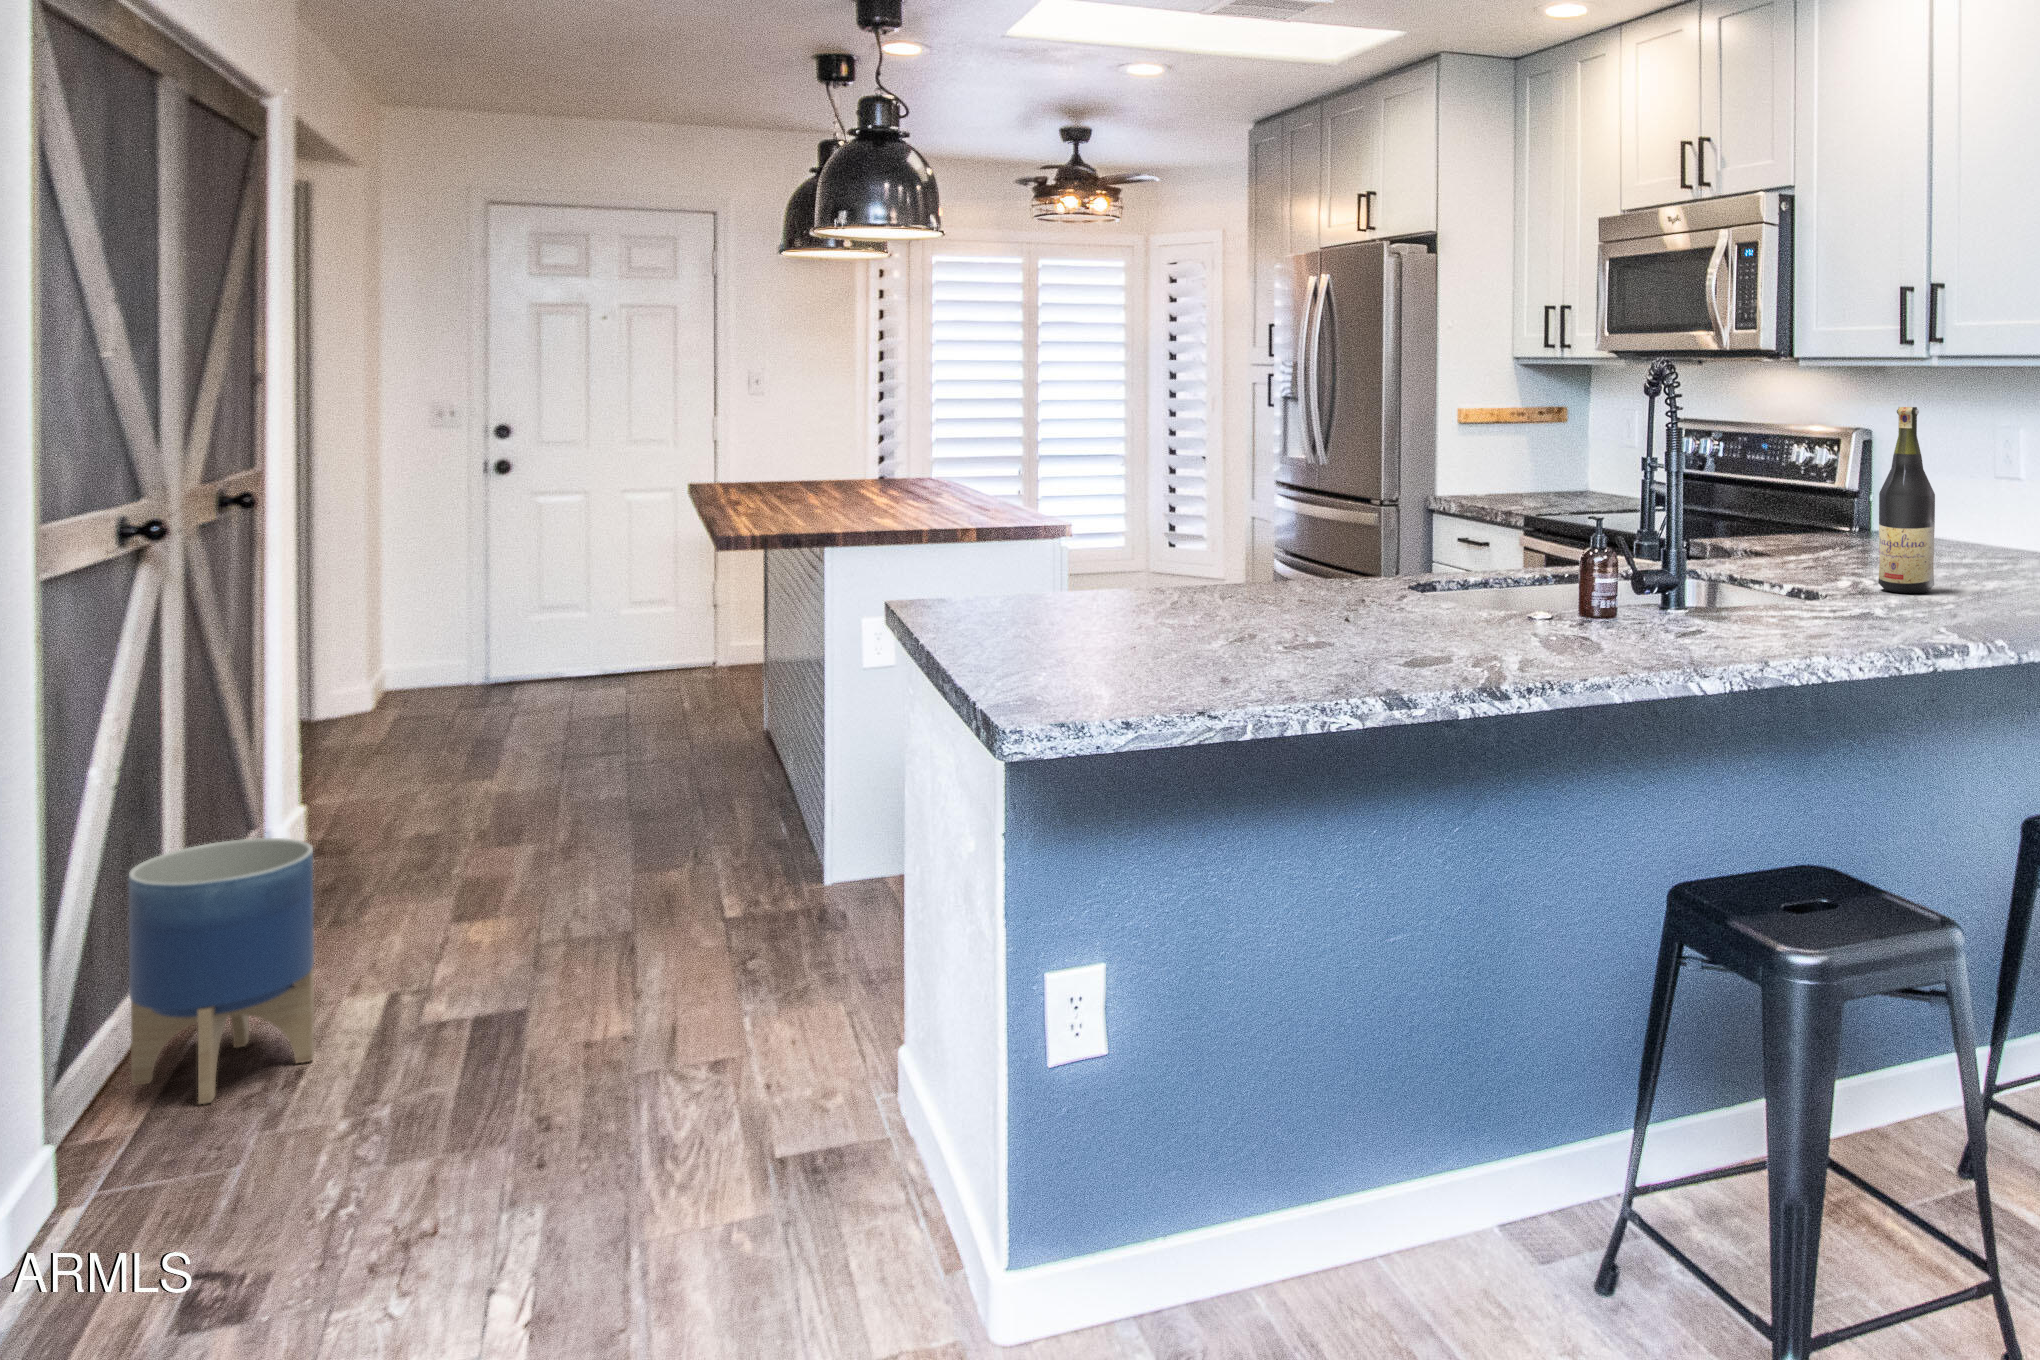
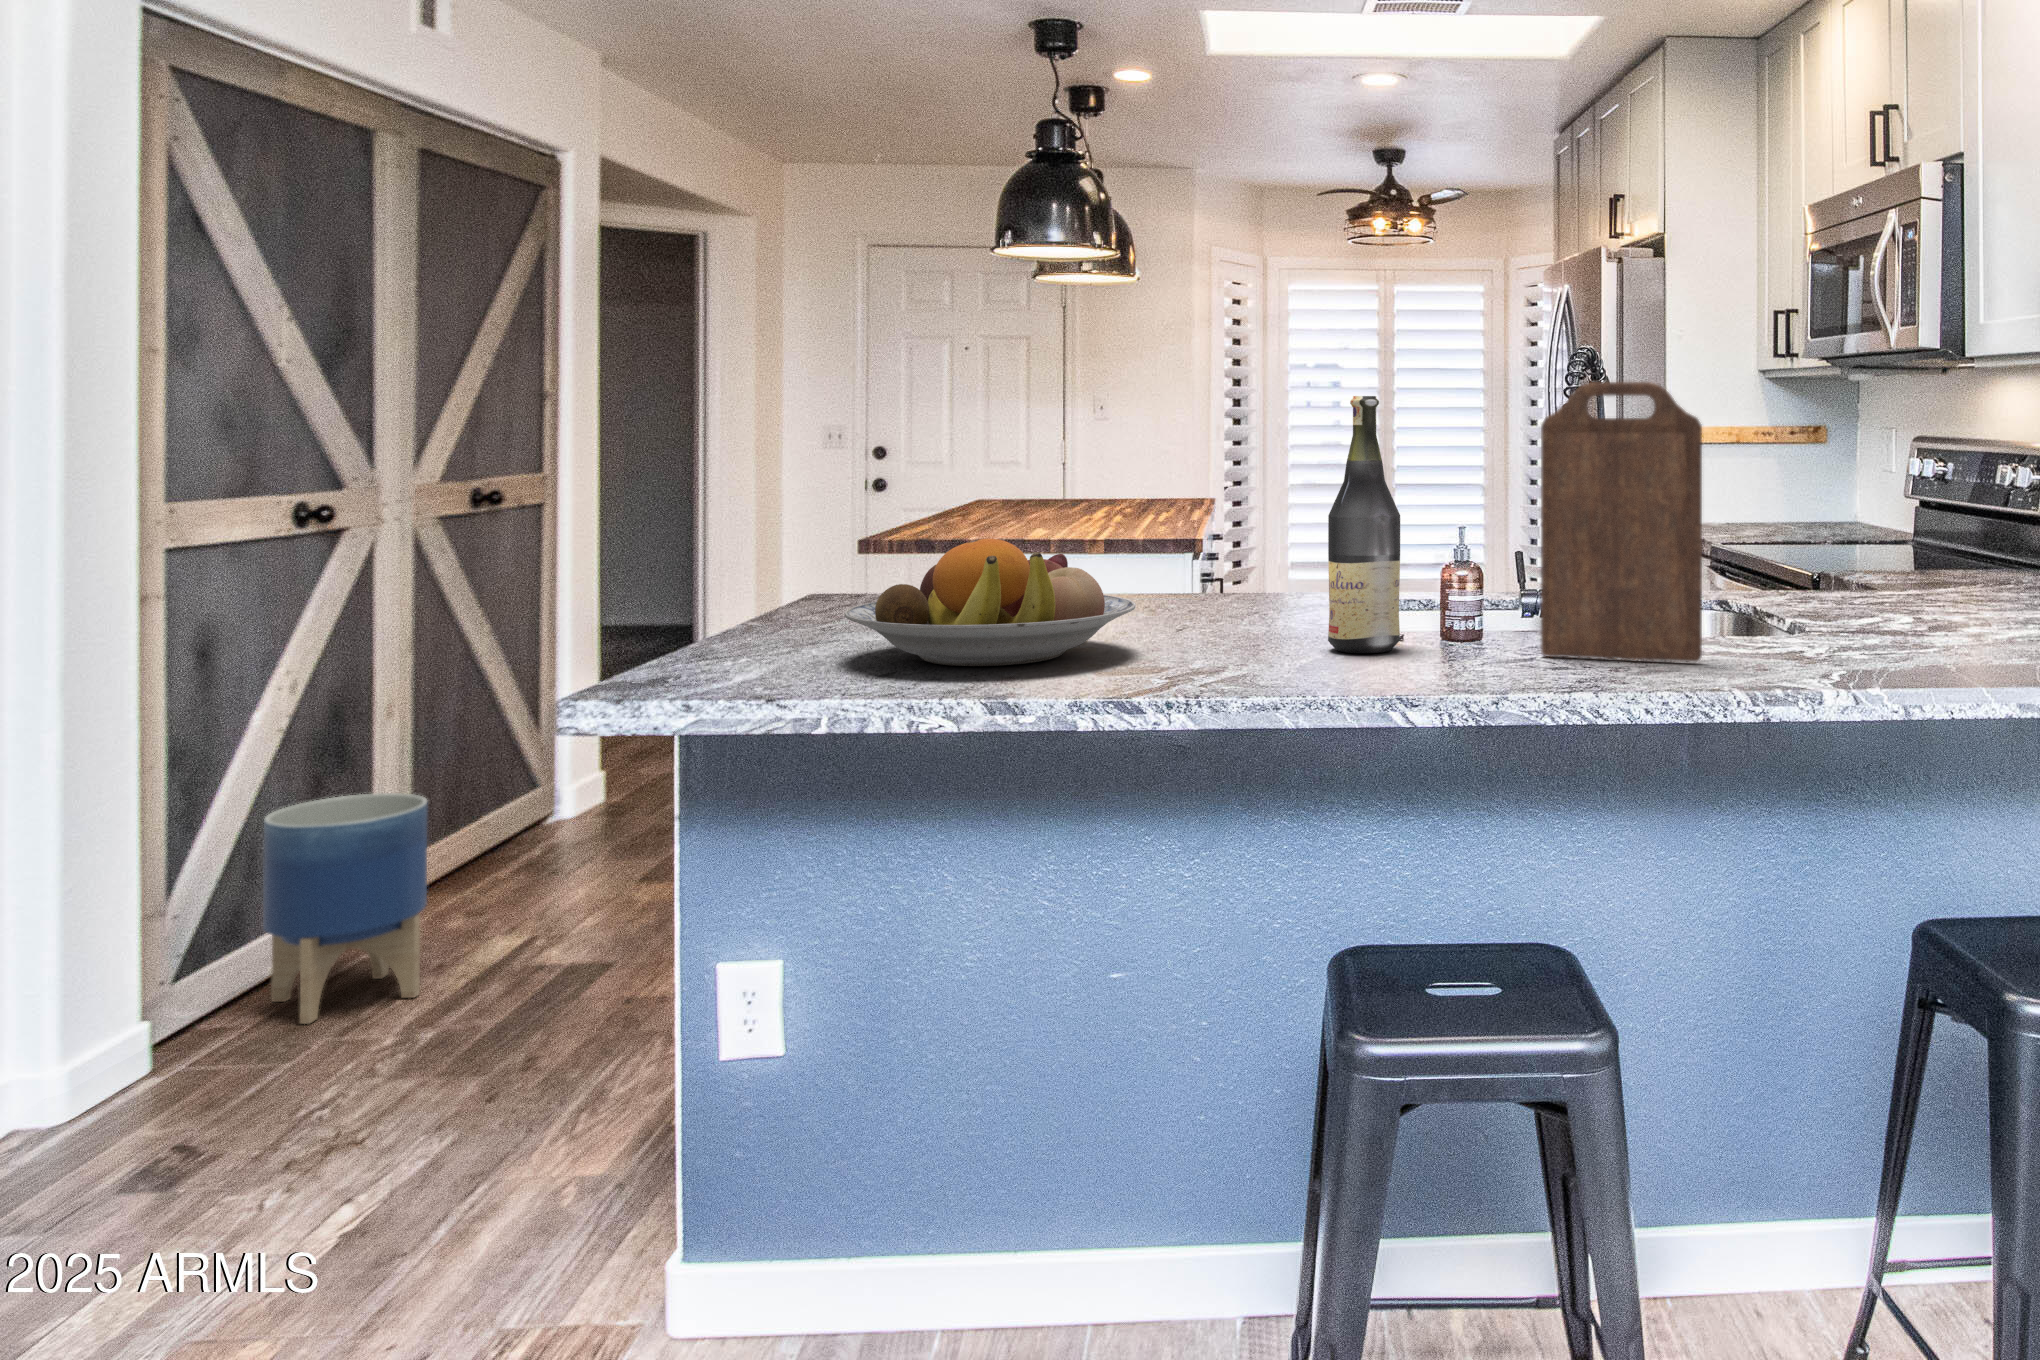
cutting board: none [1706,397,1844,632] -> present [1541,382,1702,662]
wine bottle: present [1878,407,1935,593] -> present [1328,396,1400,653]
fruit bowl: none [1136,547,1399,666] -> present [844,539,1136,666]

